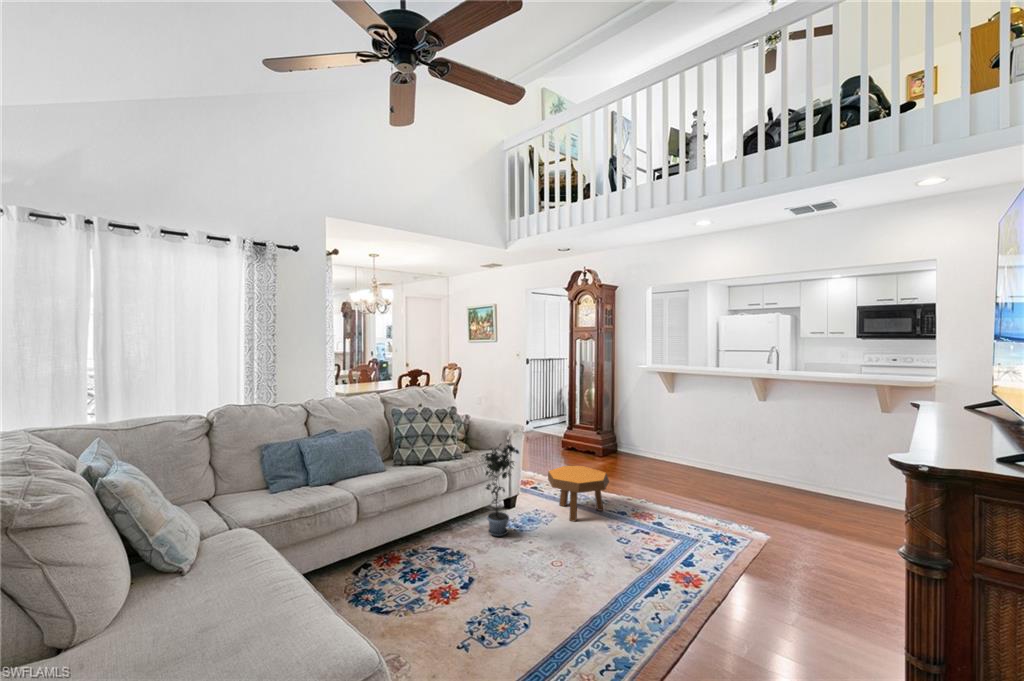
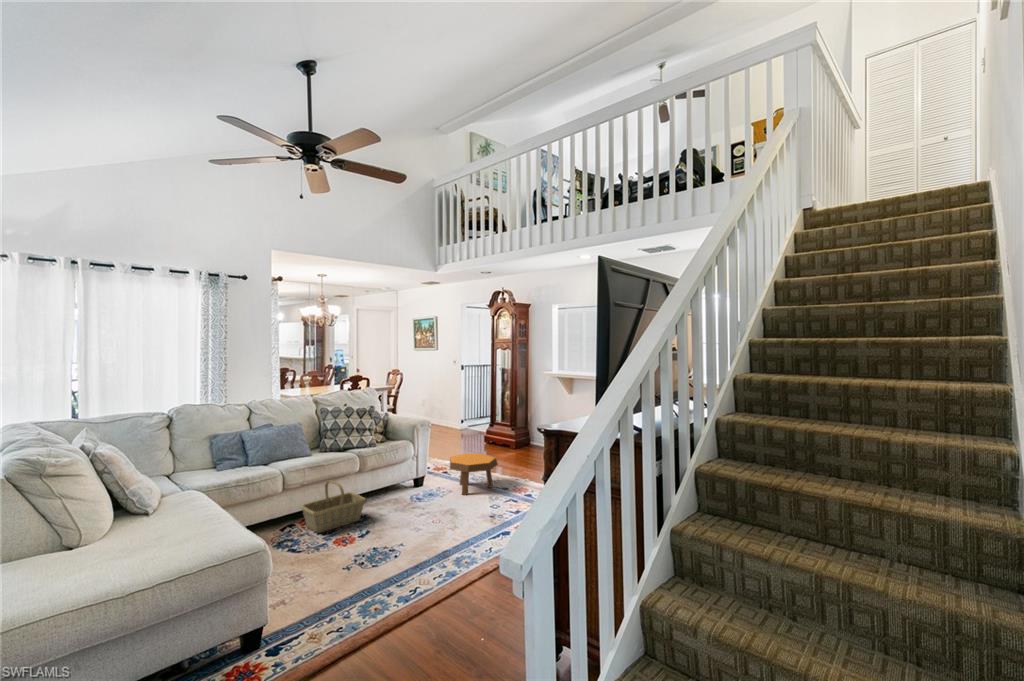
potted plant: present [482,440,519,536] -> none [385,431,417,506]
basket: none [379,505,461,579] -> present [301,481,366,533]

